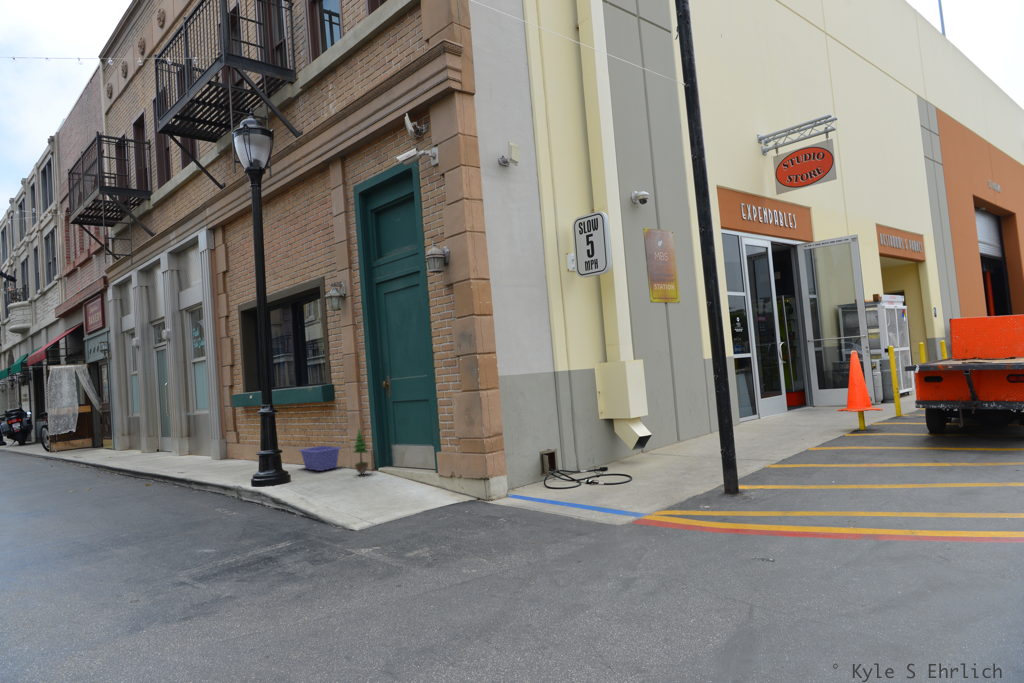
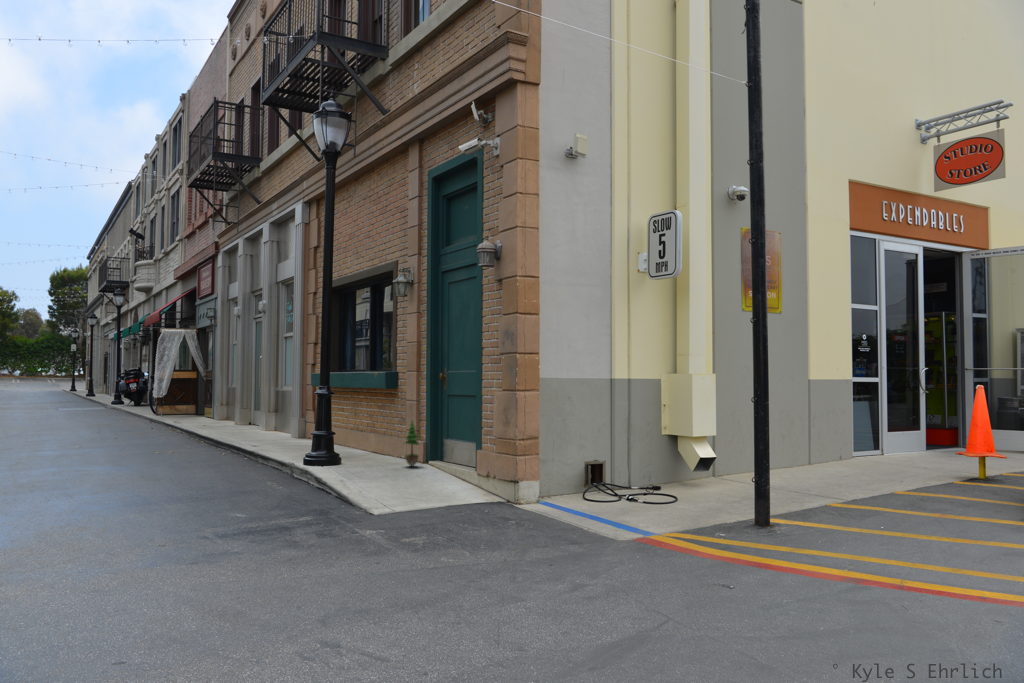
storage bin: present [299,446,341,471] -> none [358,434,398,459]

